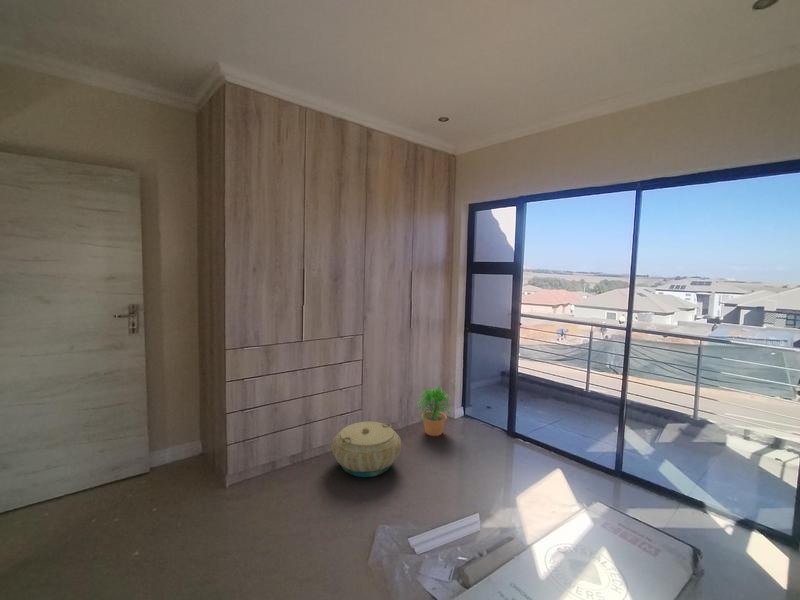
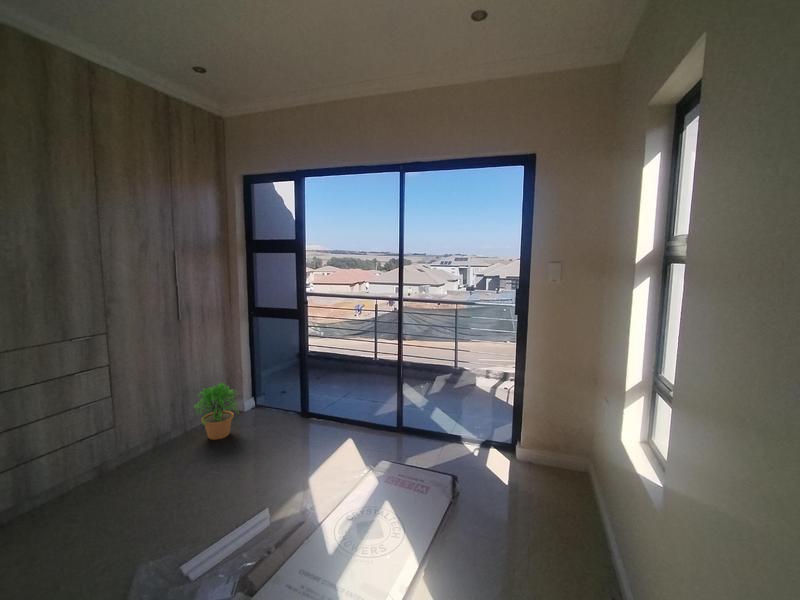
basket: present [332,421,401,477] -> none [62,440,172,518]

